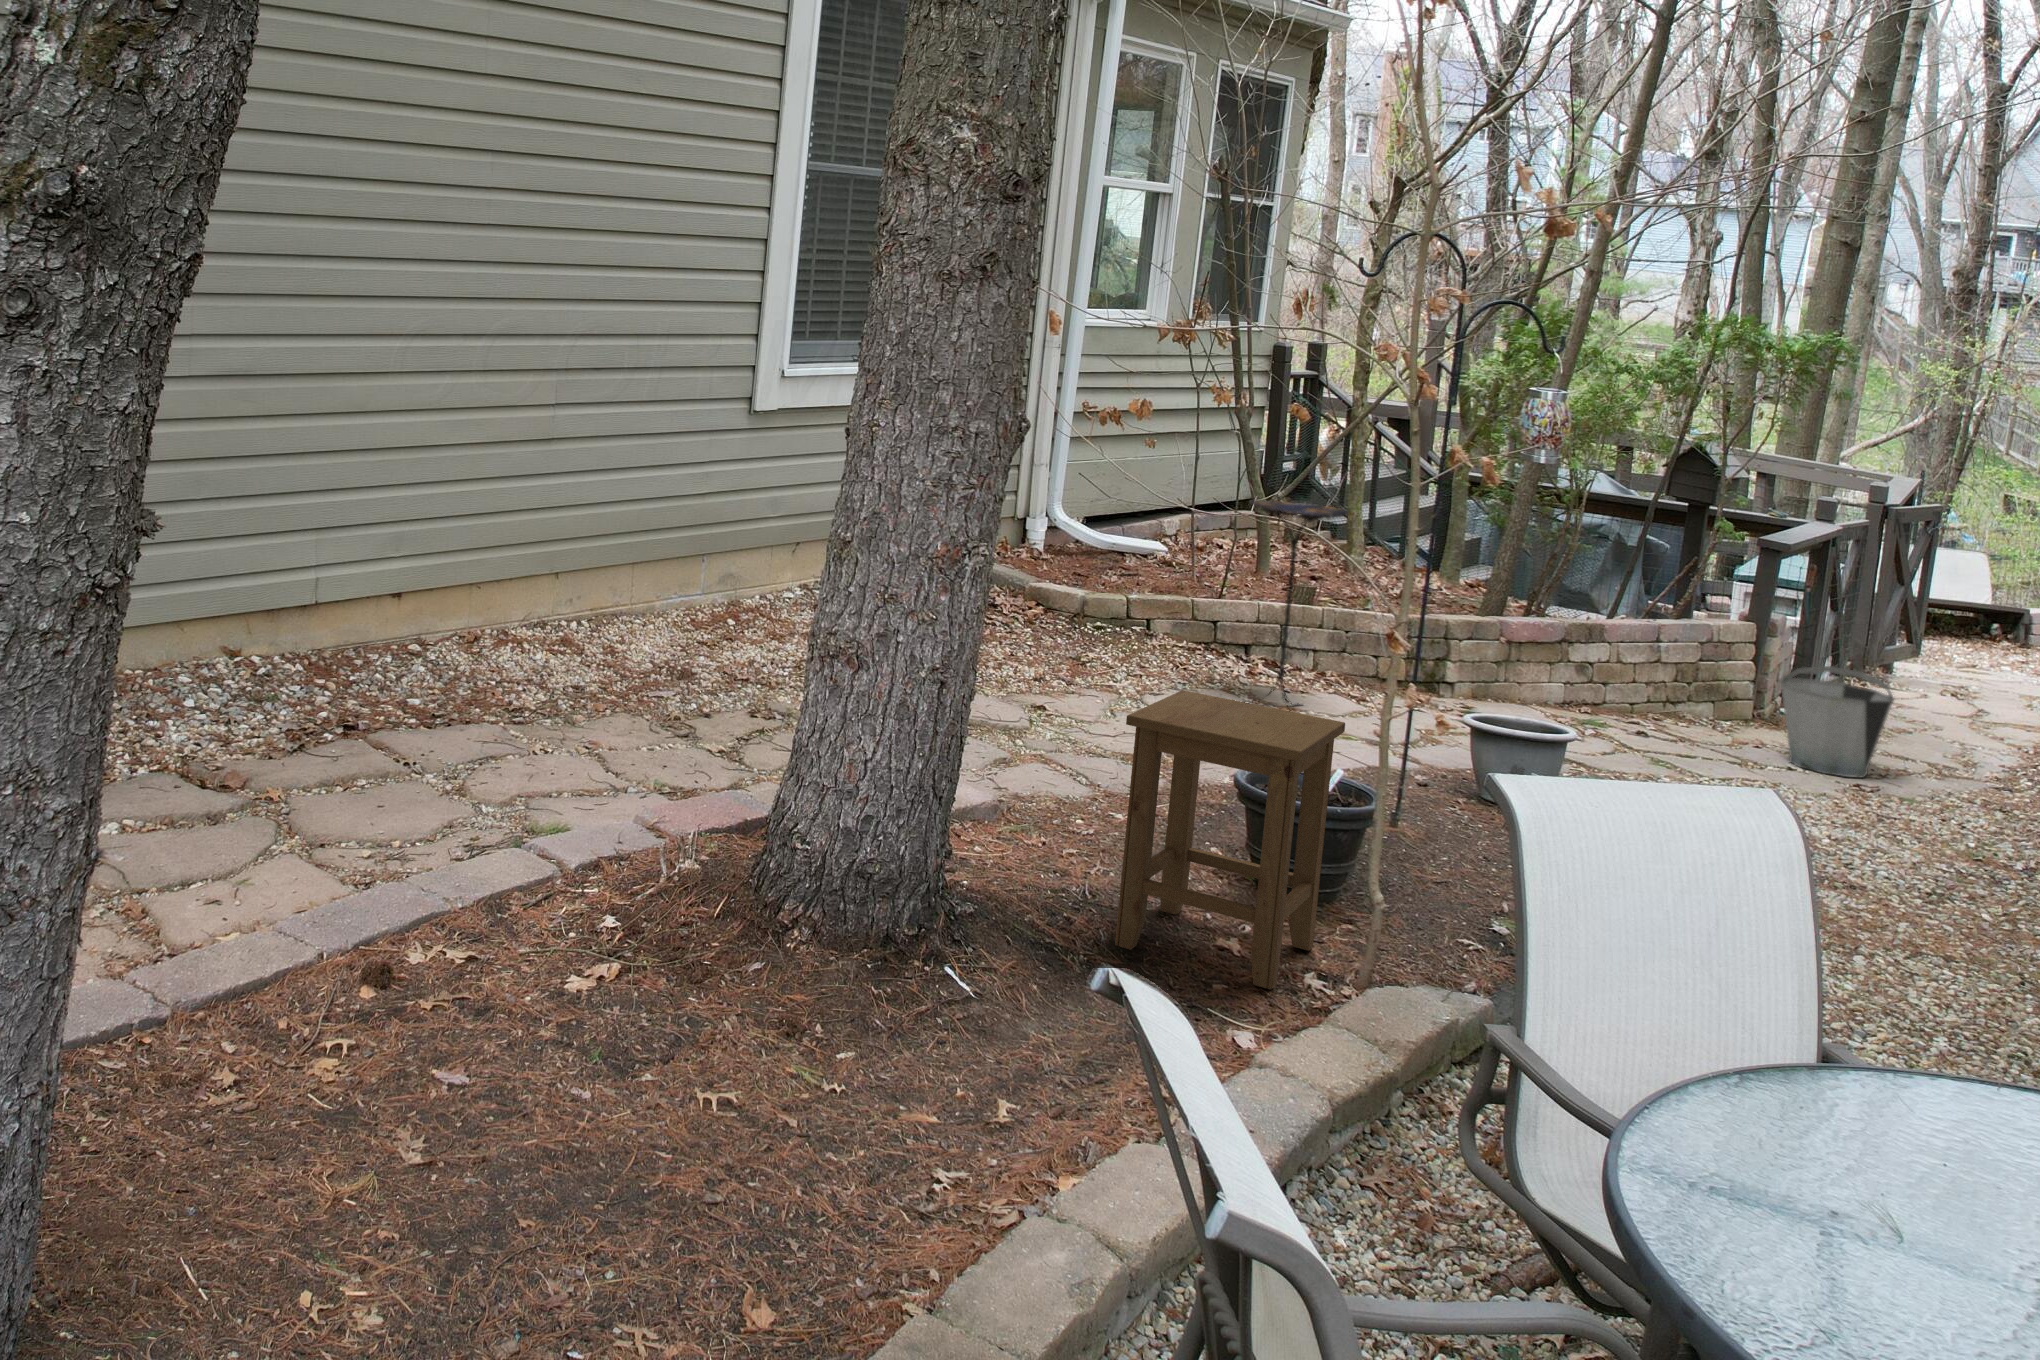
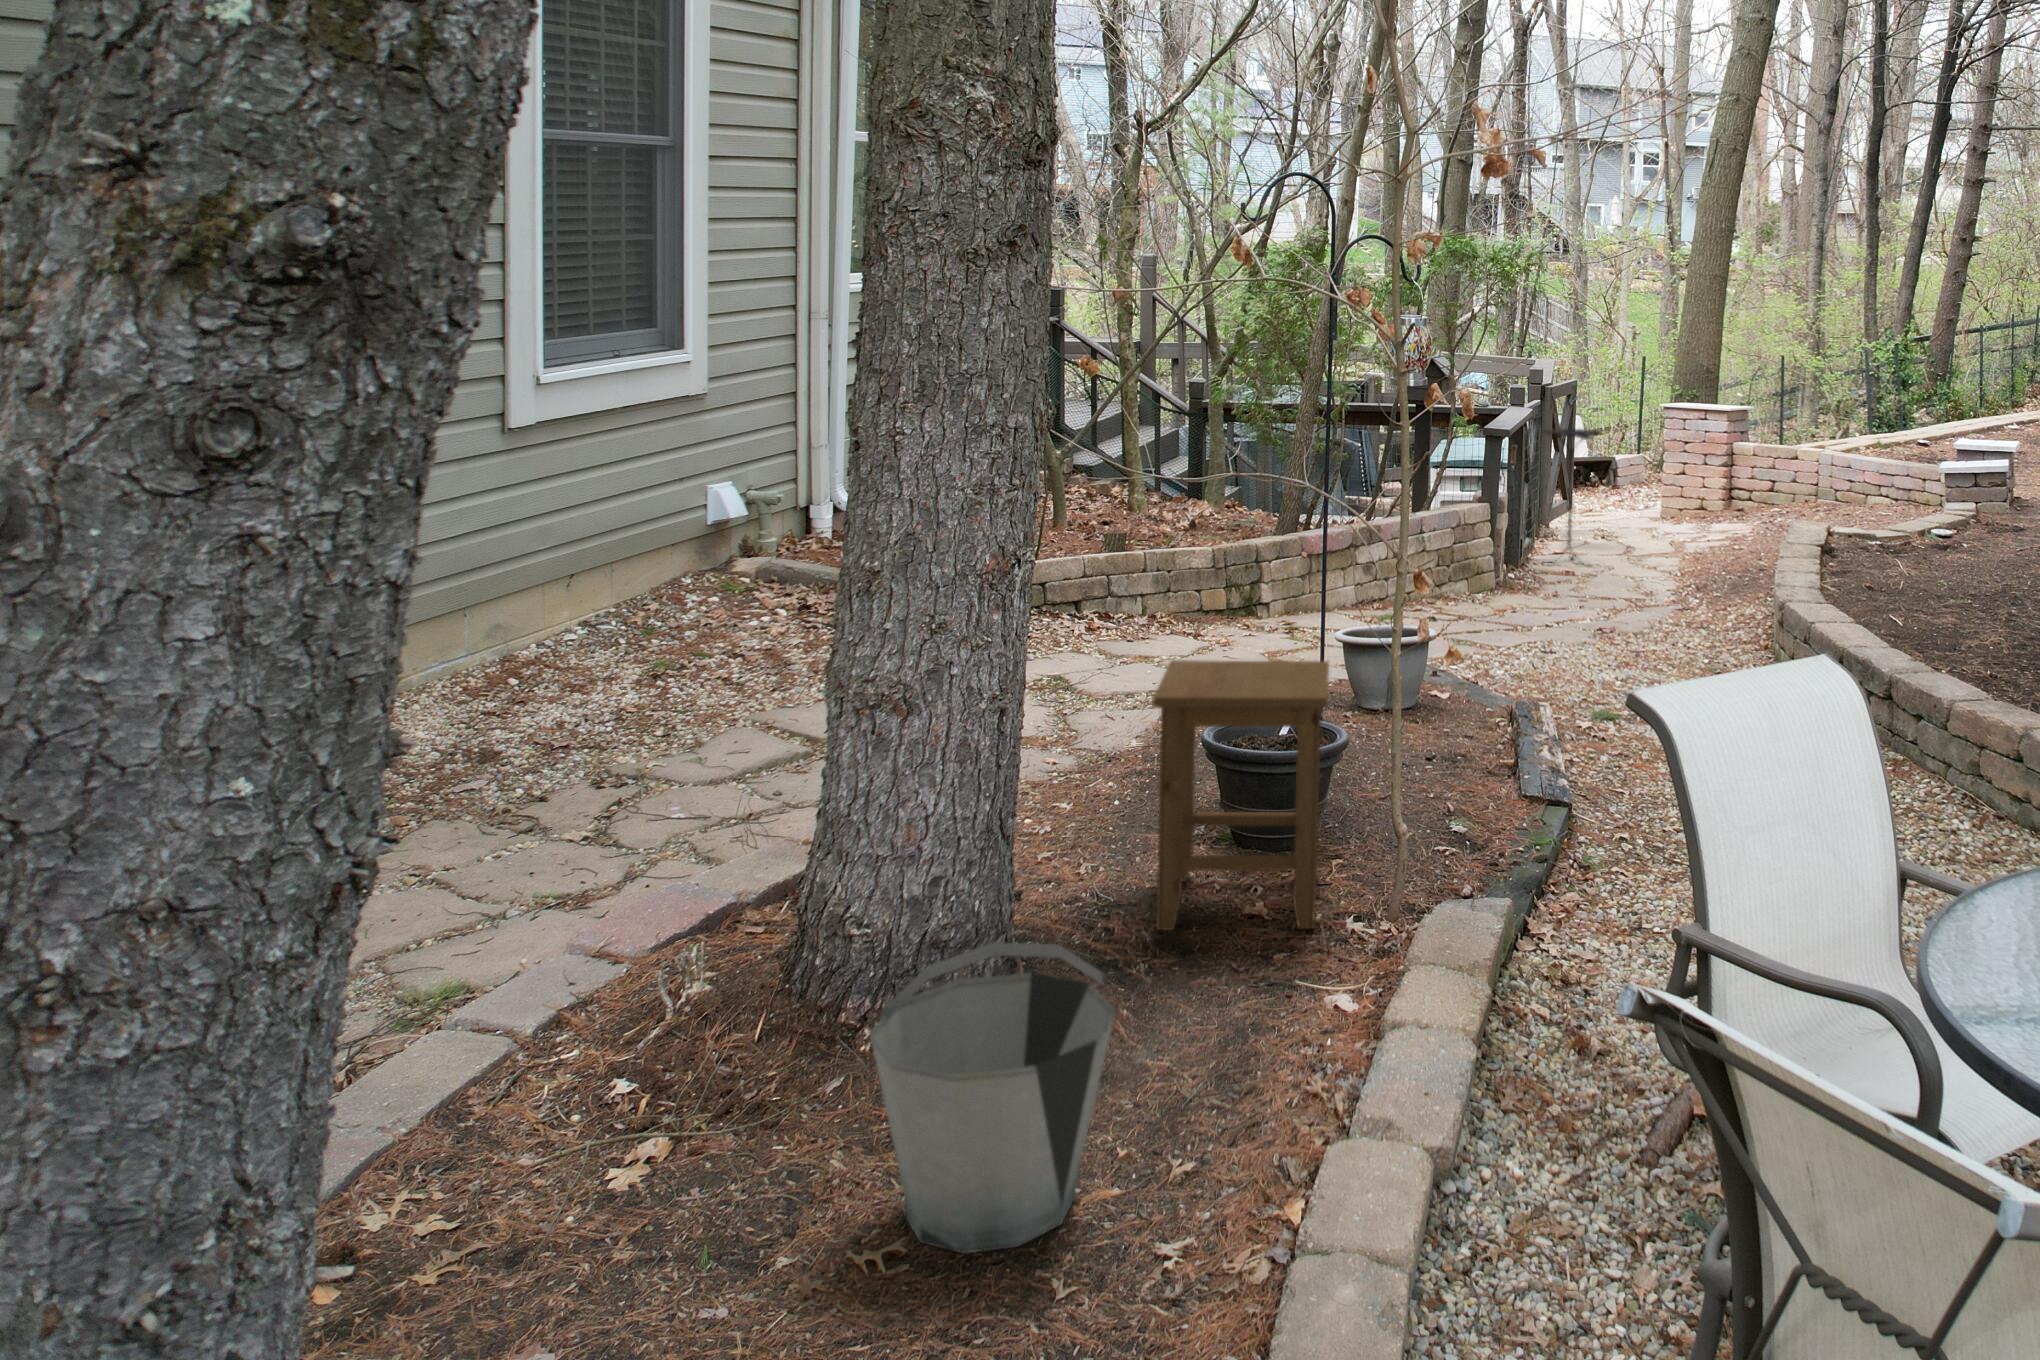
side table: present [1251,500,1347,710] -> present [1544,429,1601,562]
bucket: present [1781,666,1894,778] -> present [870,942,1115,1254]

